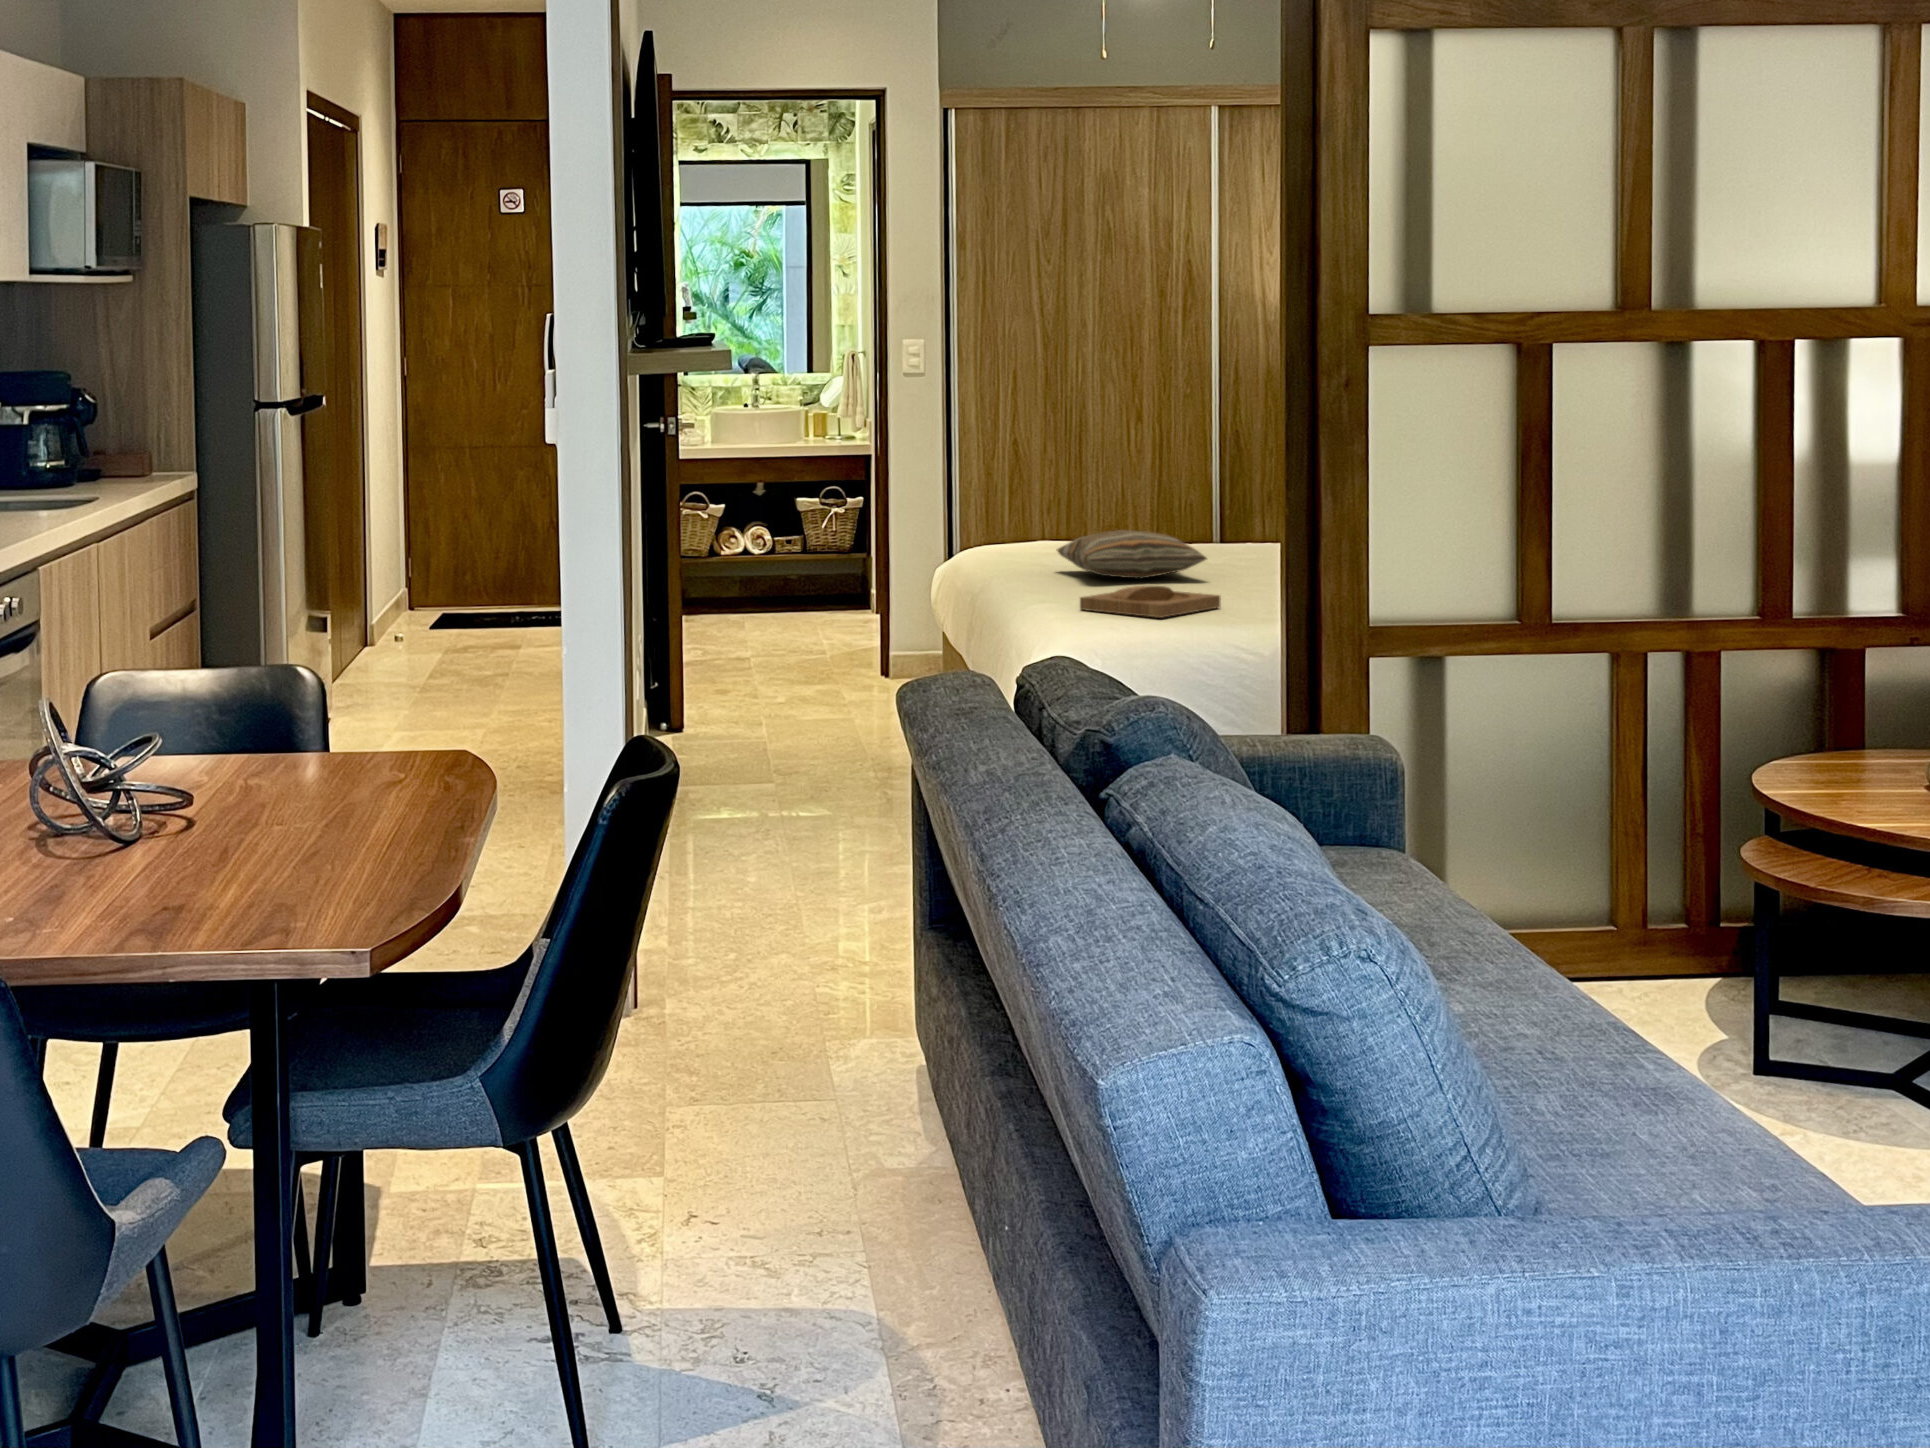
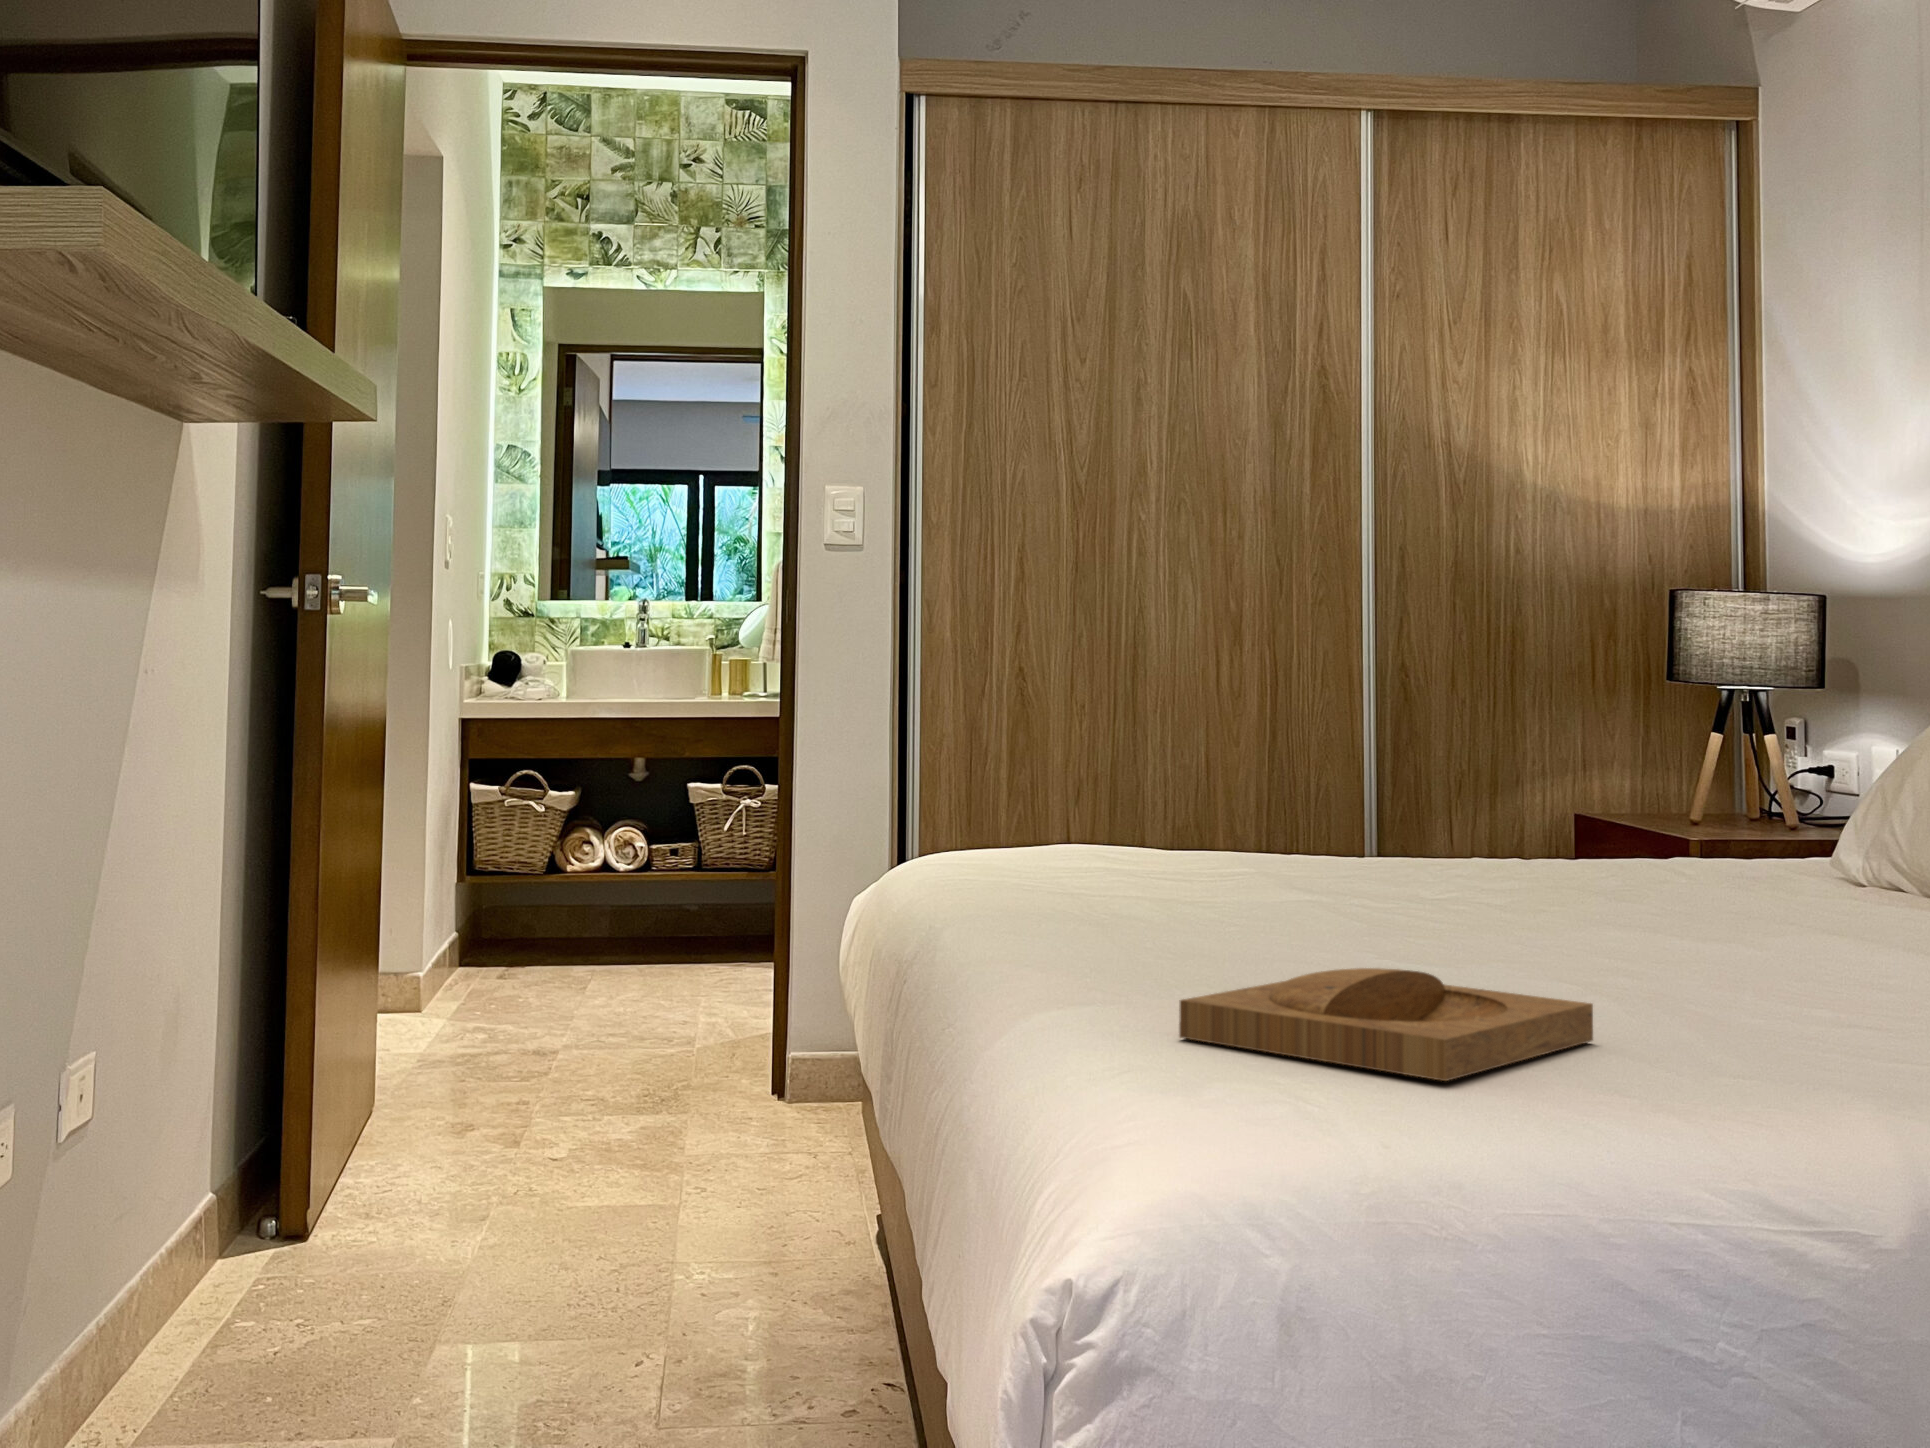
pillow: present [1057,530,1207,578] -> none [1100,819,1479,939]

